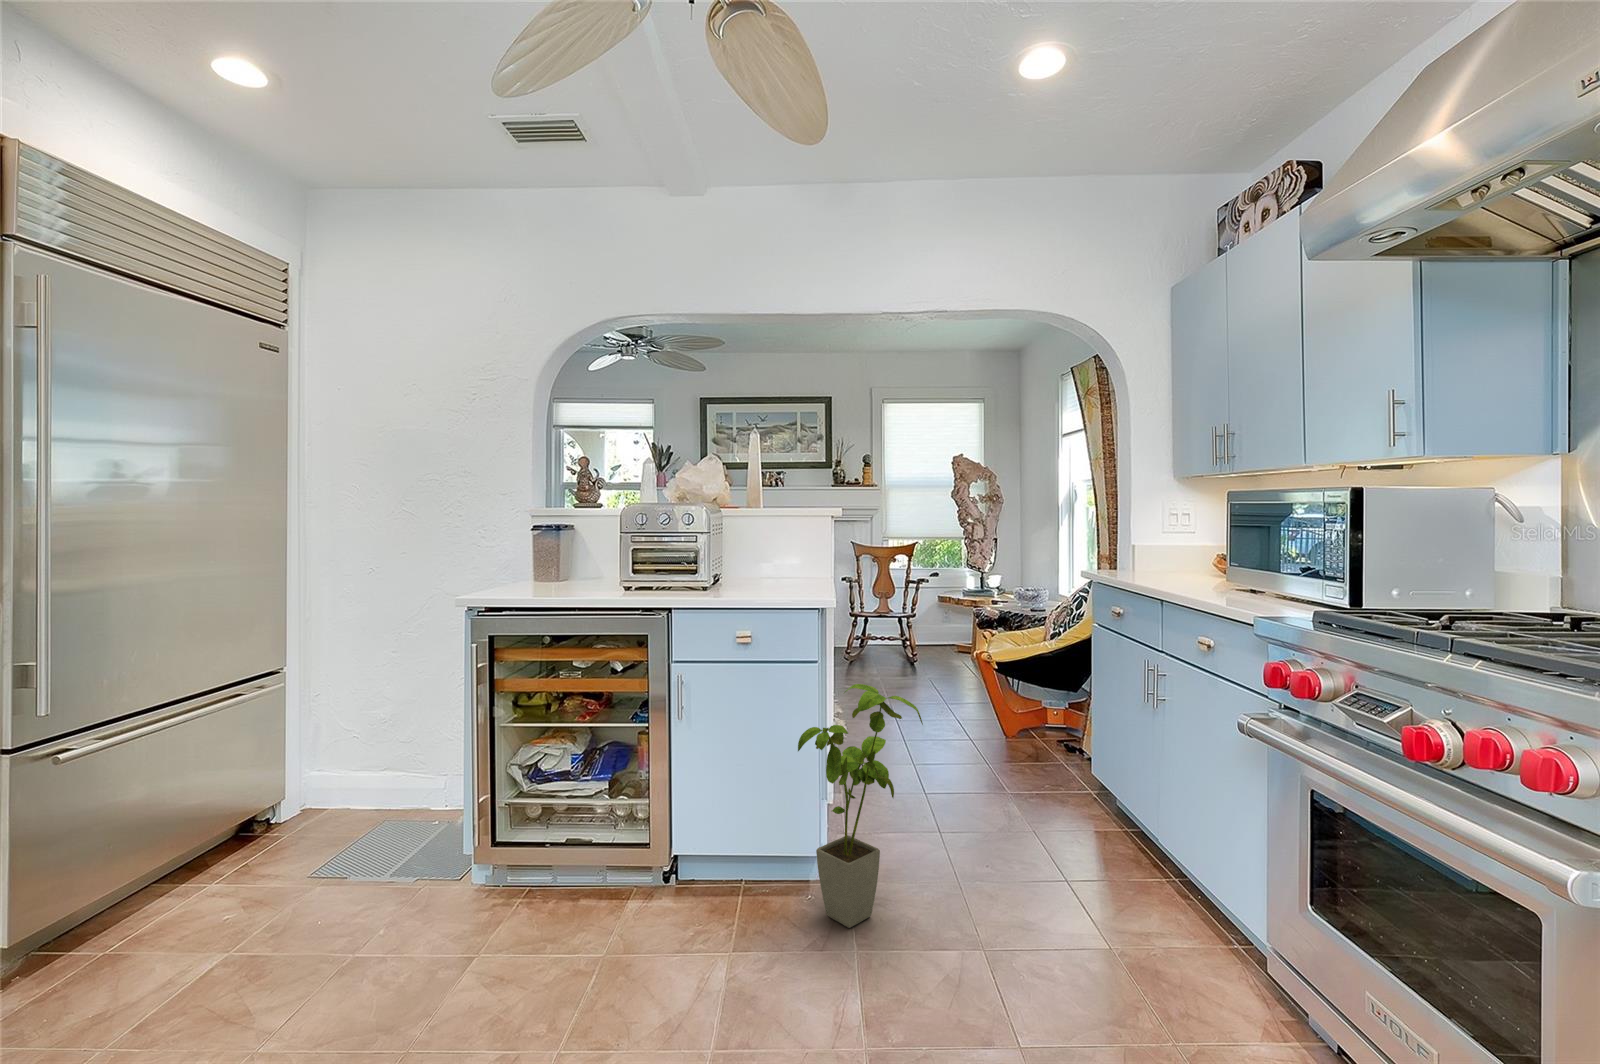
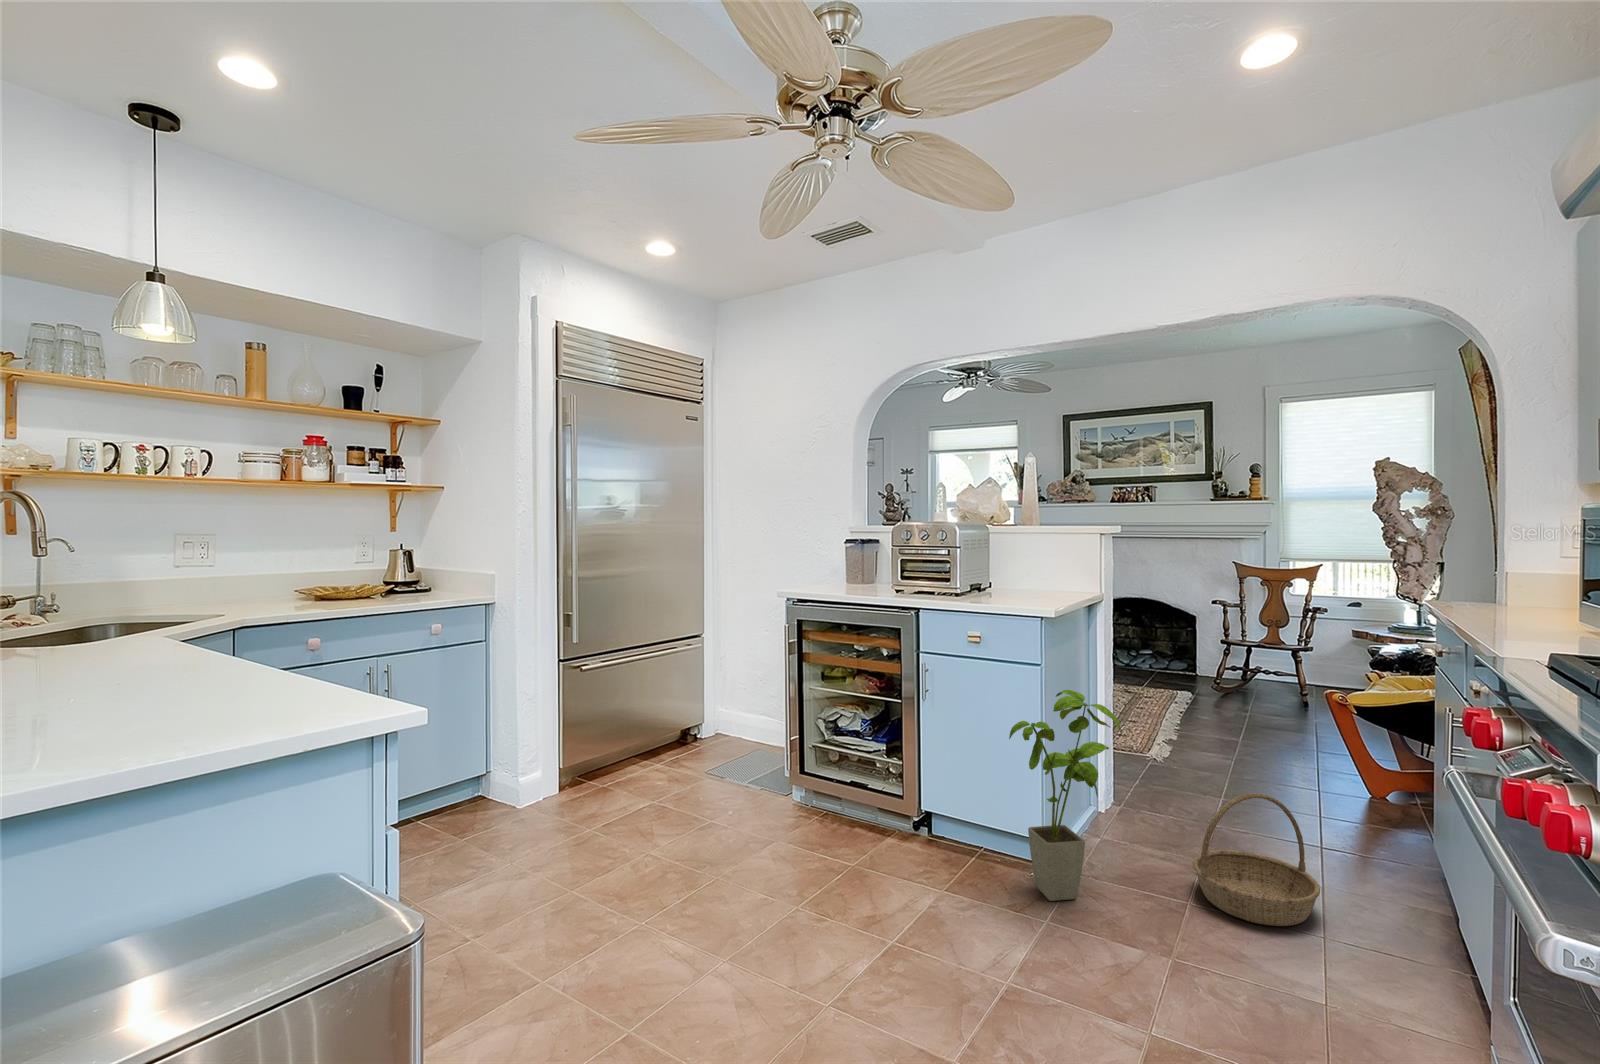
basket: none [957,760,1066,888] -> present [1193,793,1320,926]

